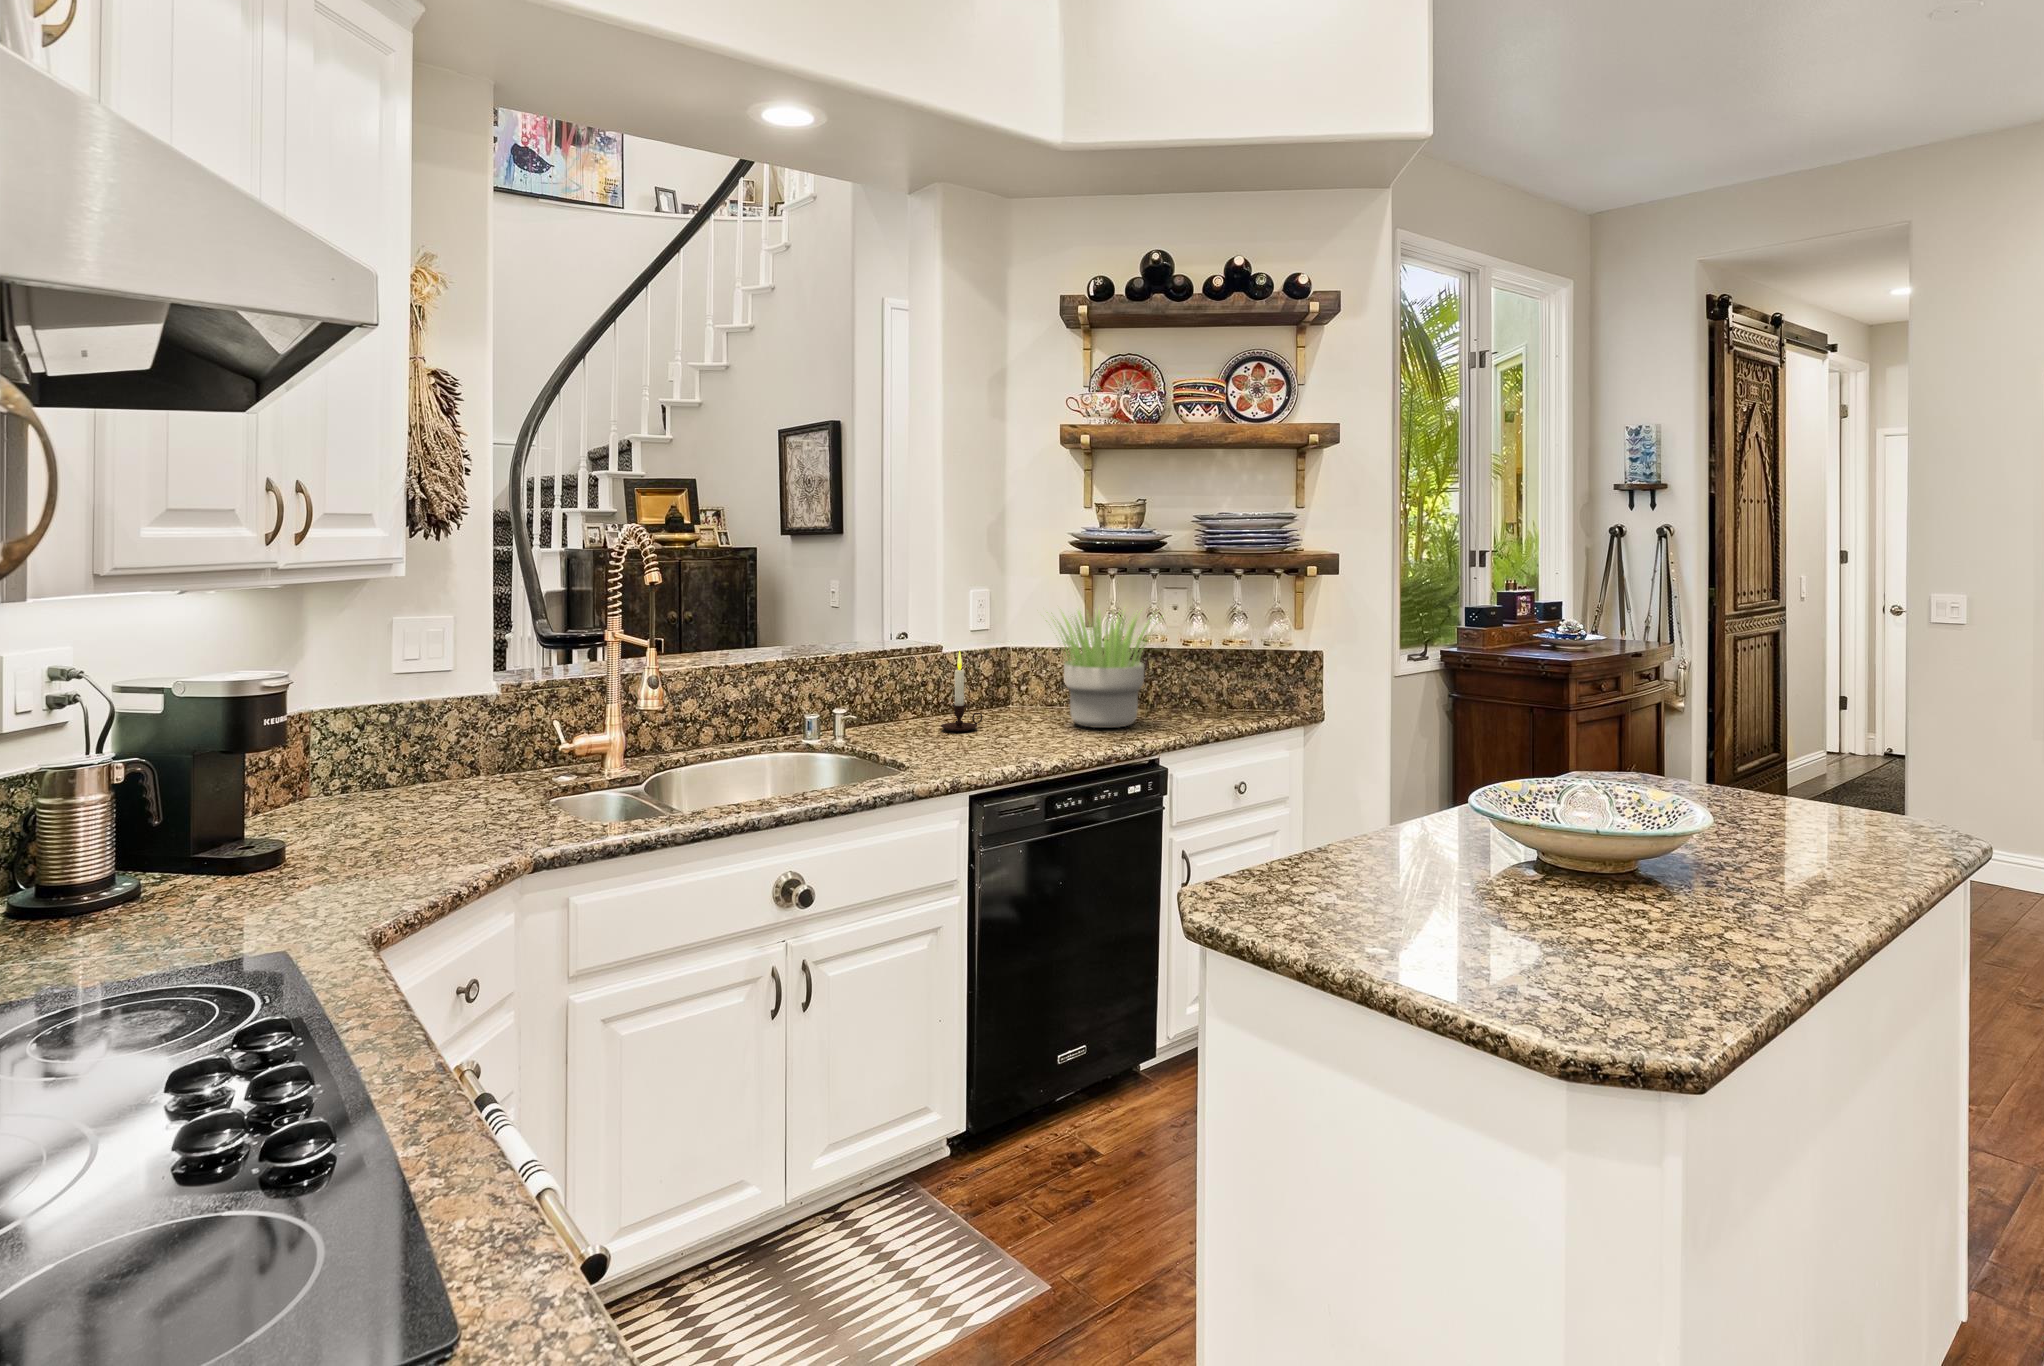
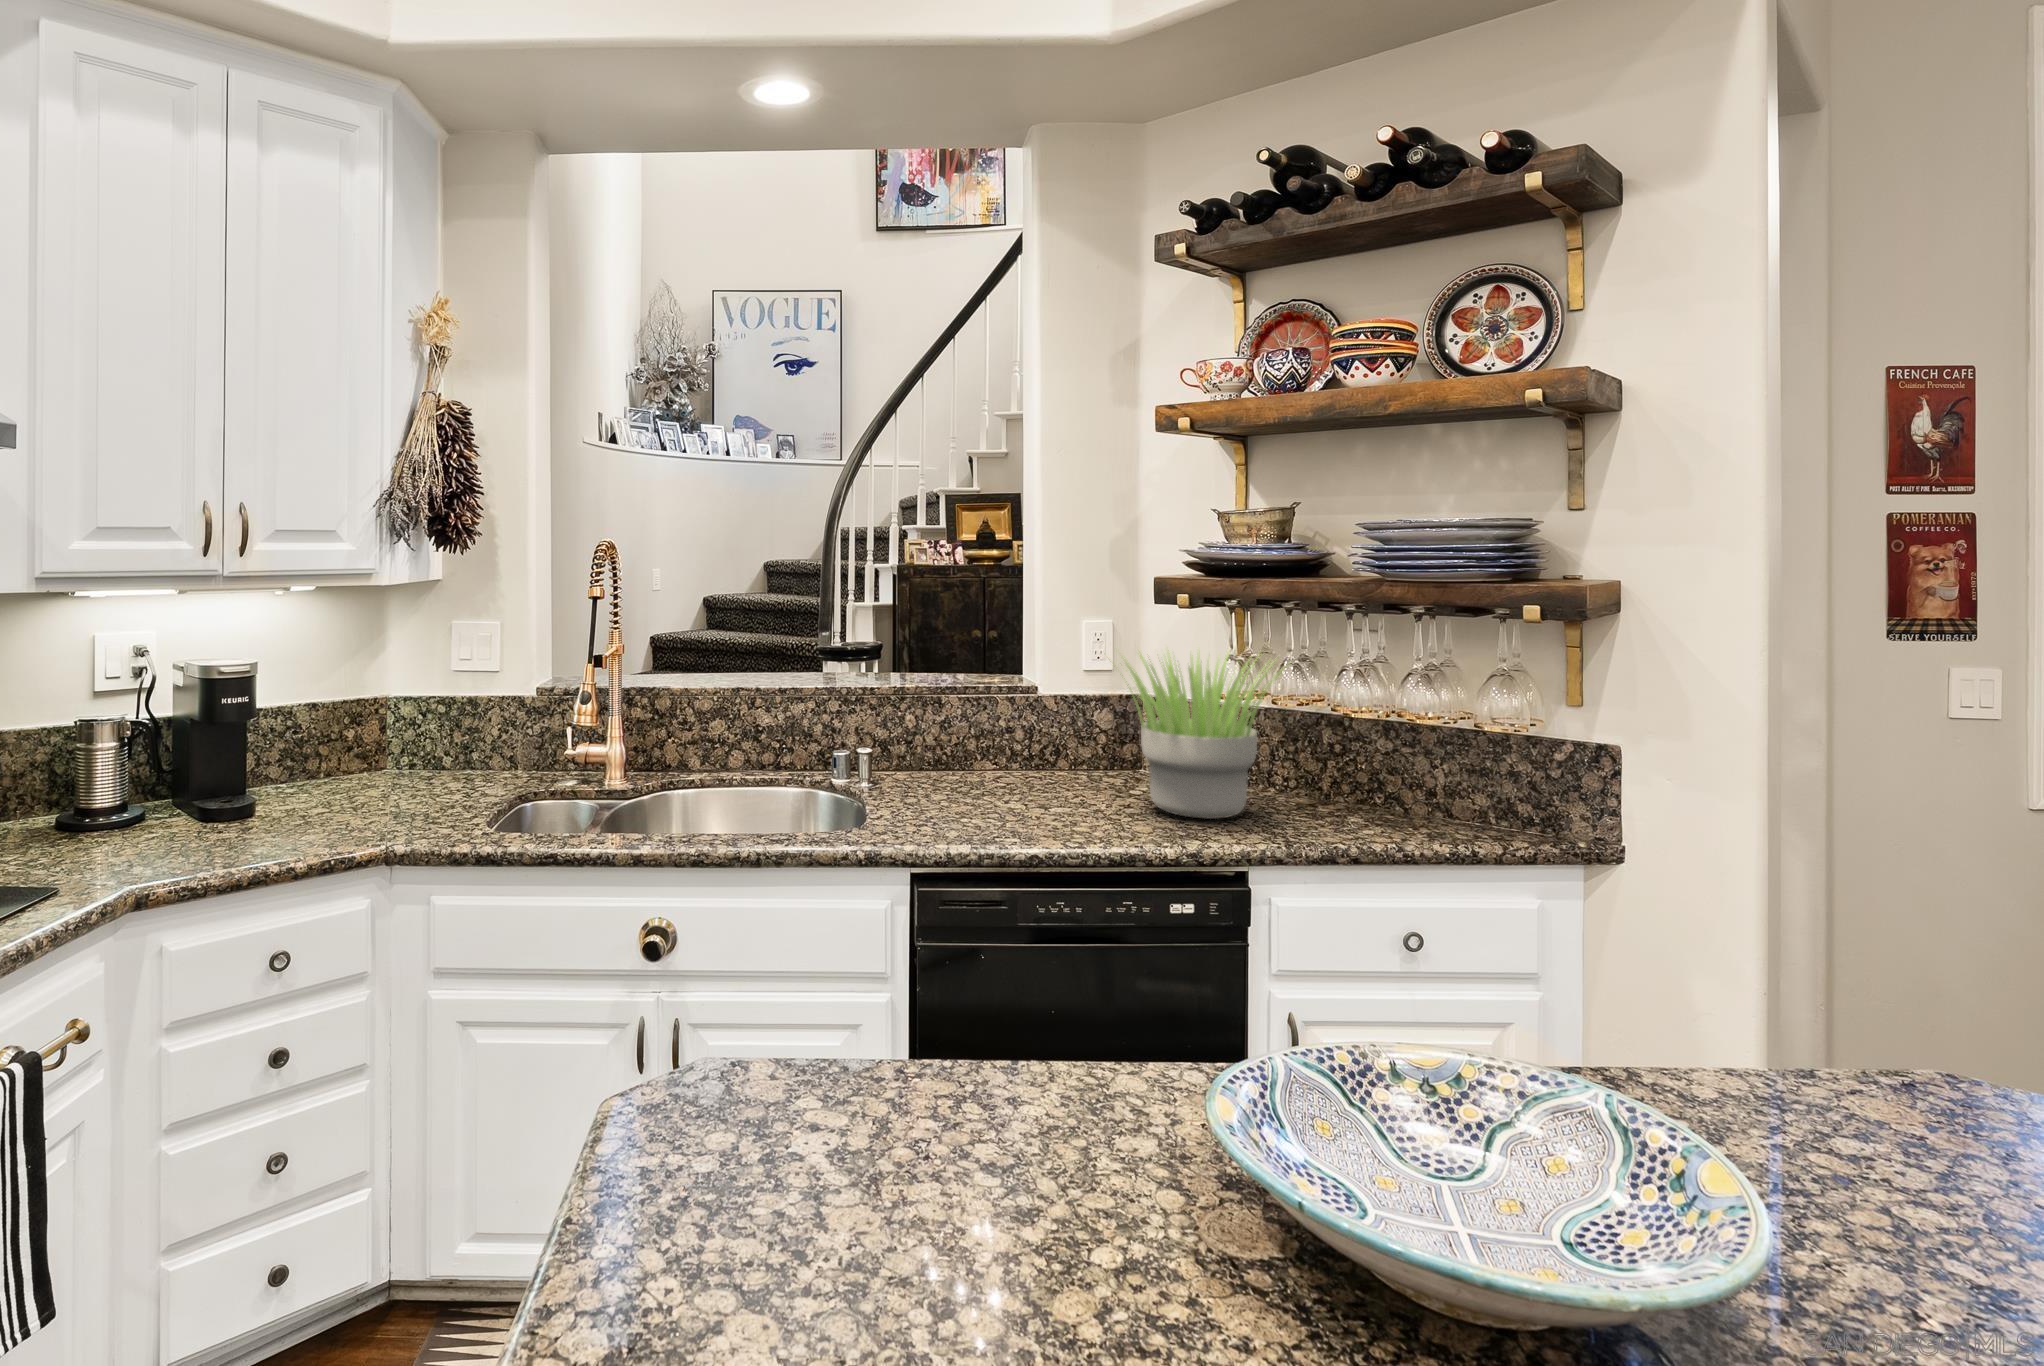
candle: present [941,651,982,731] -> none [989,693,1047,792]

